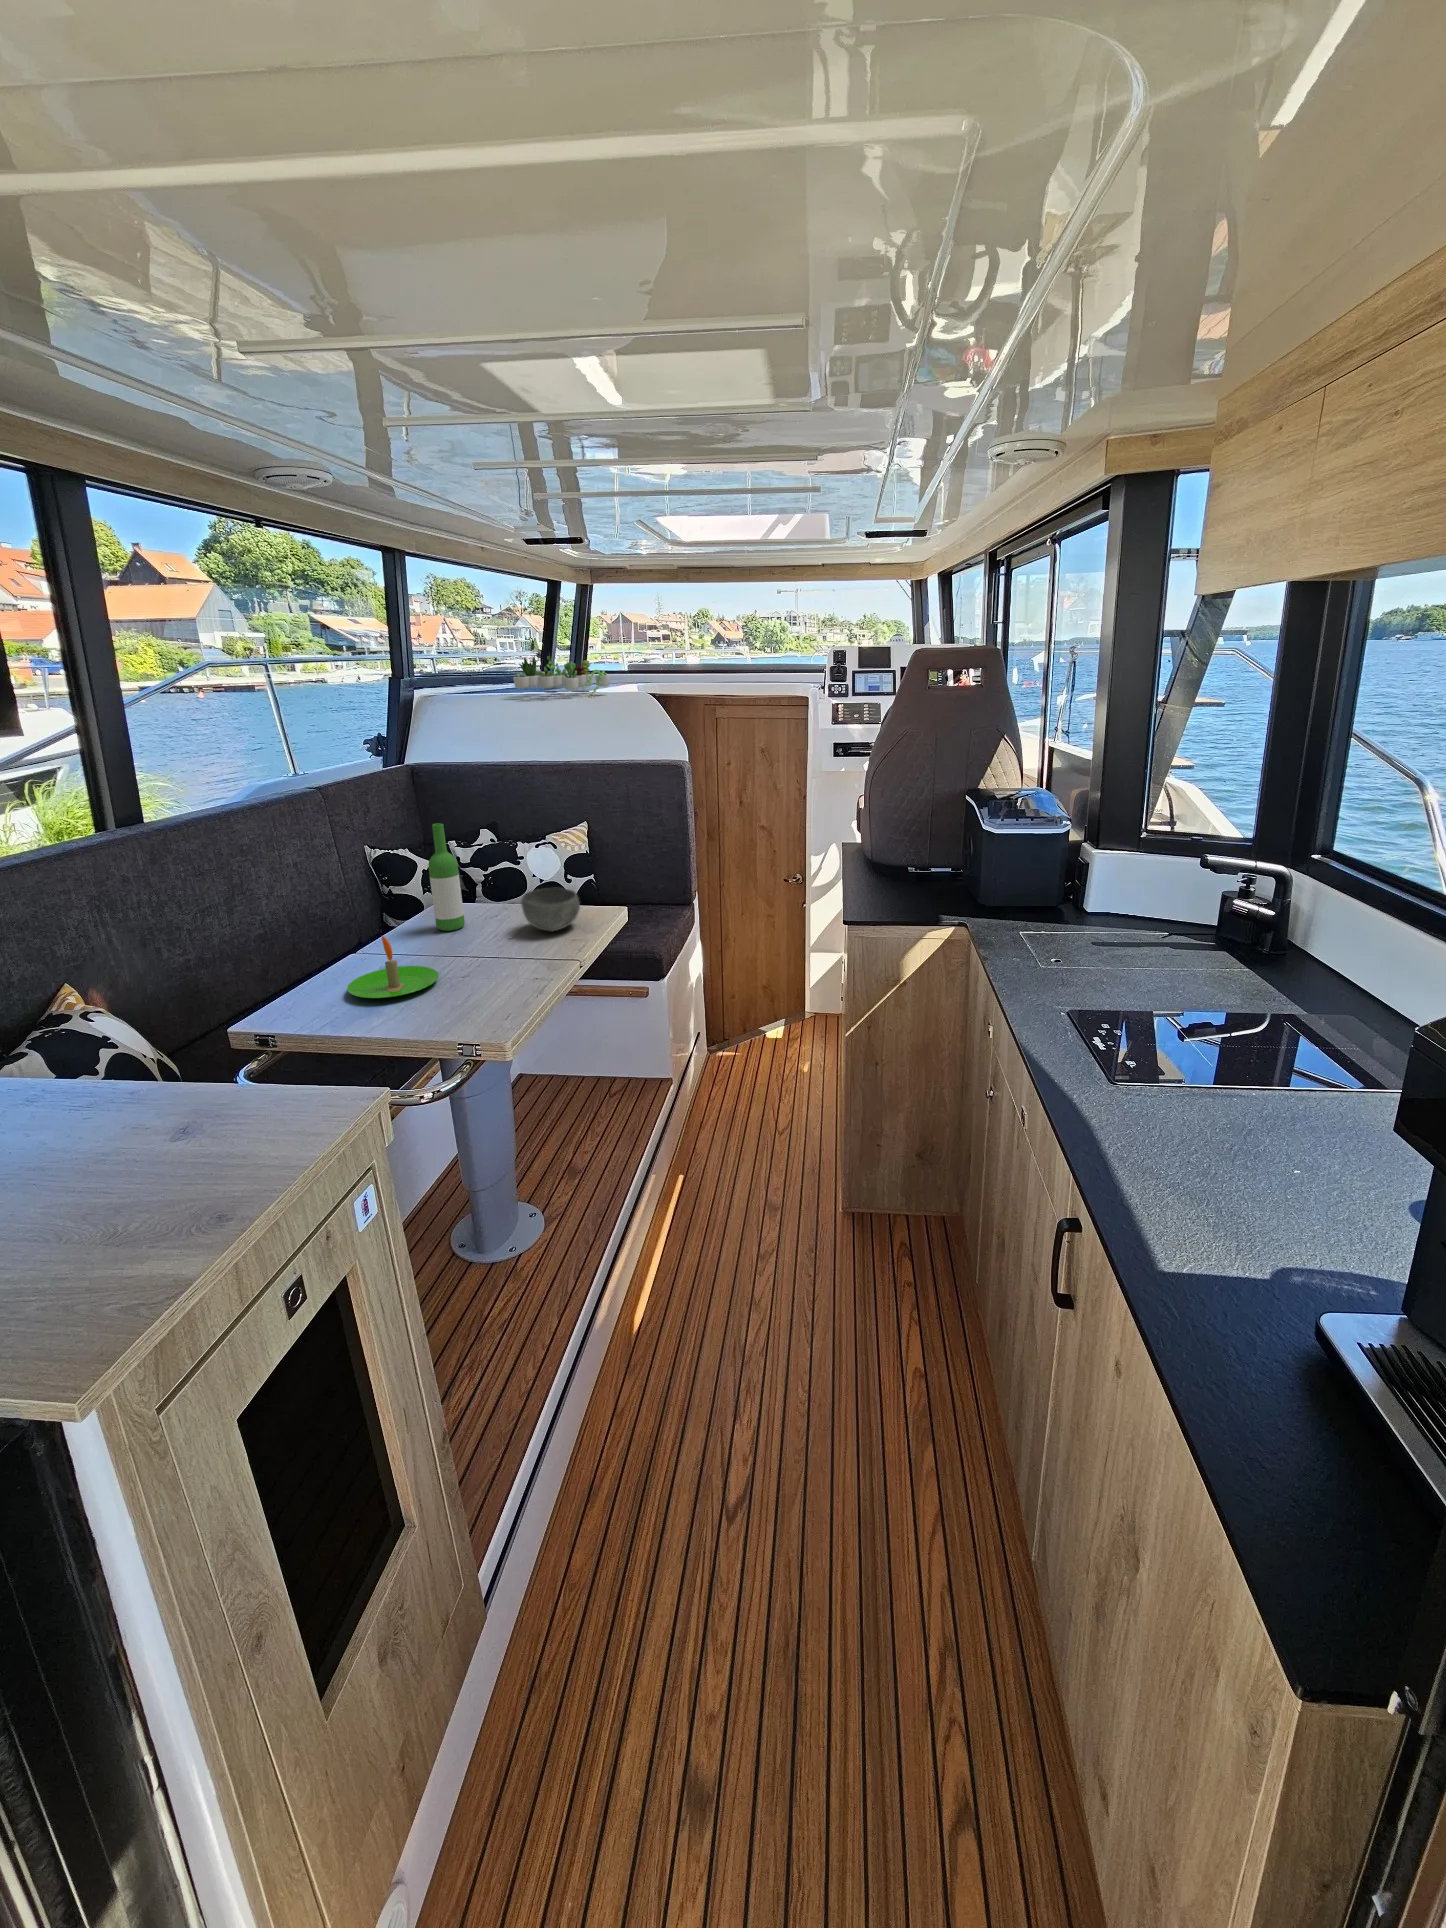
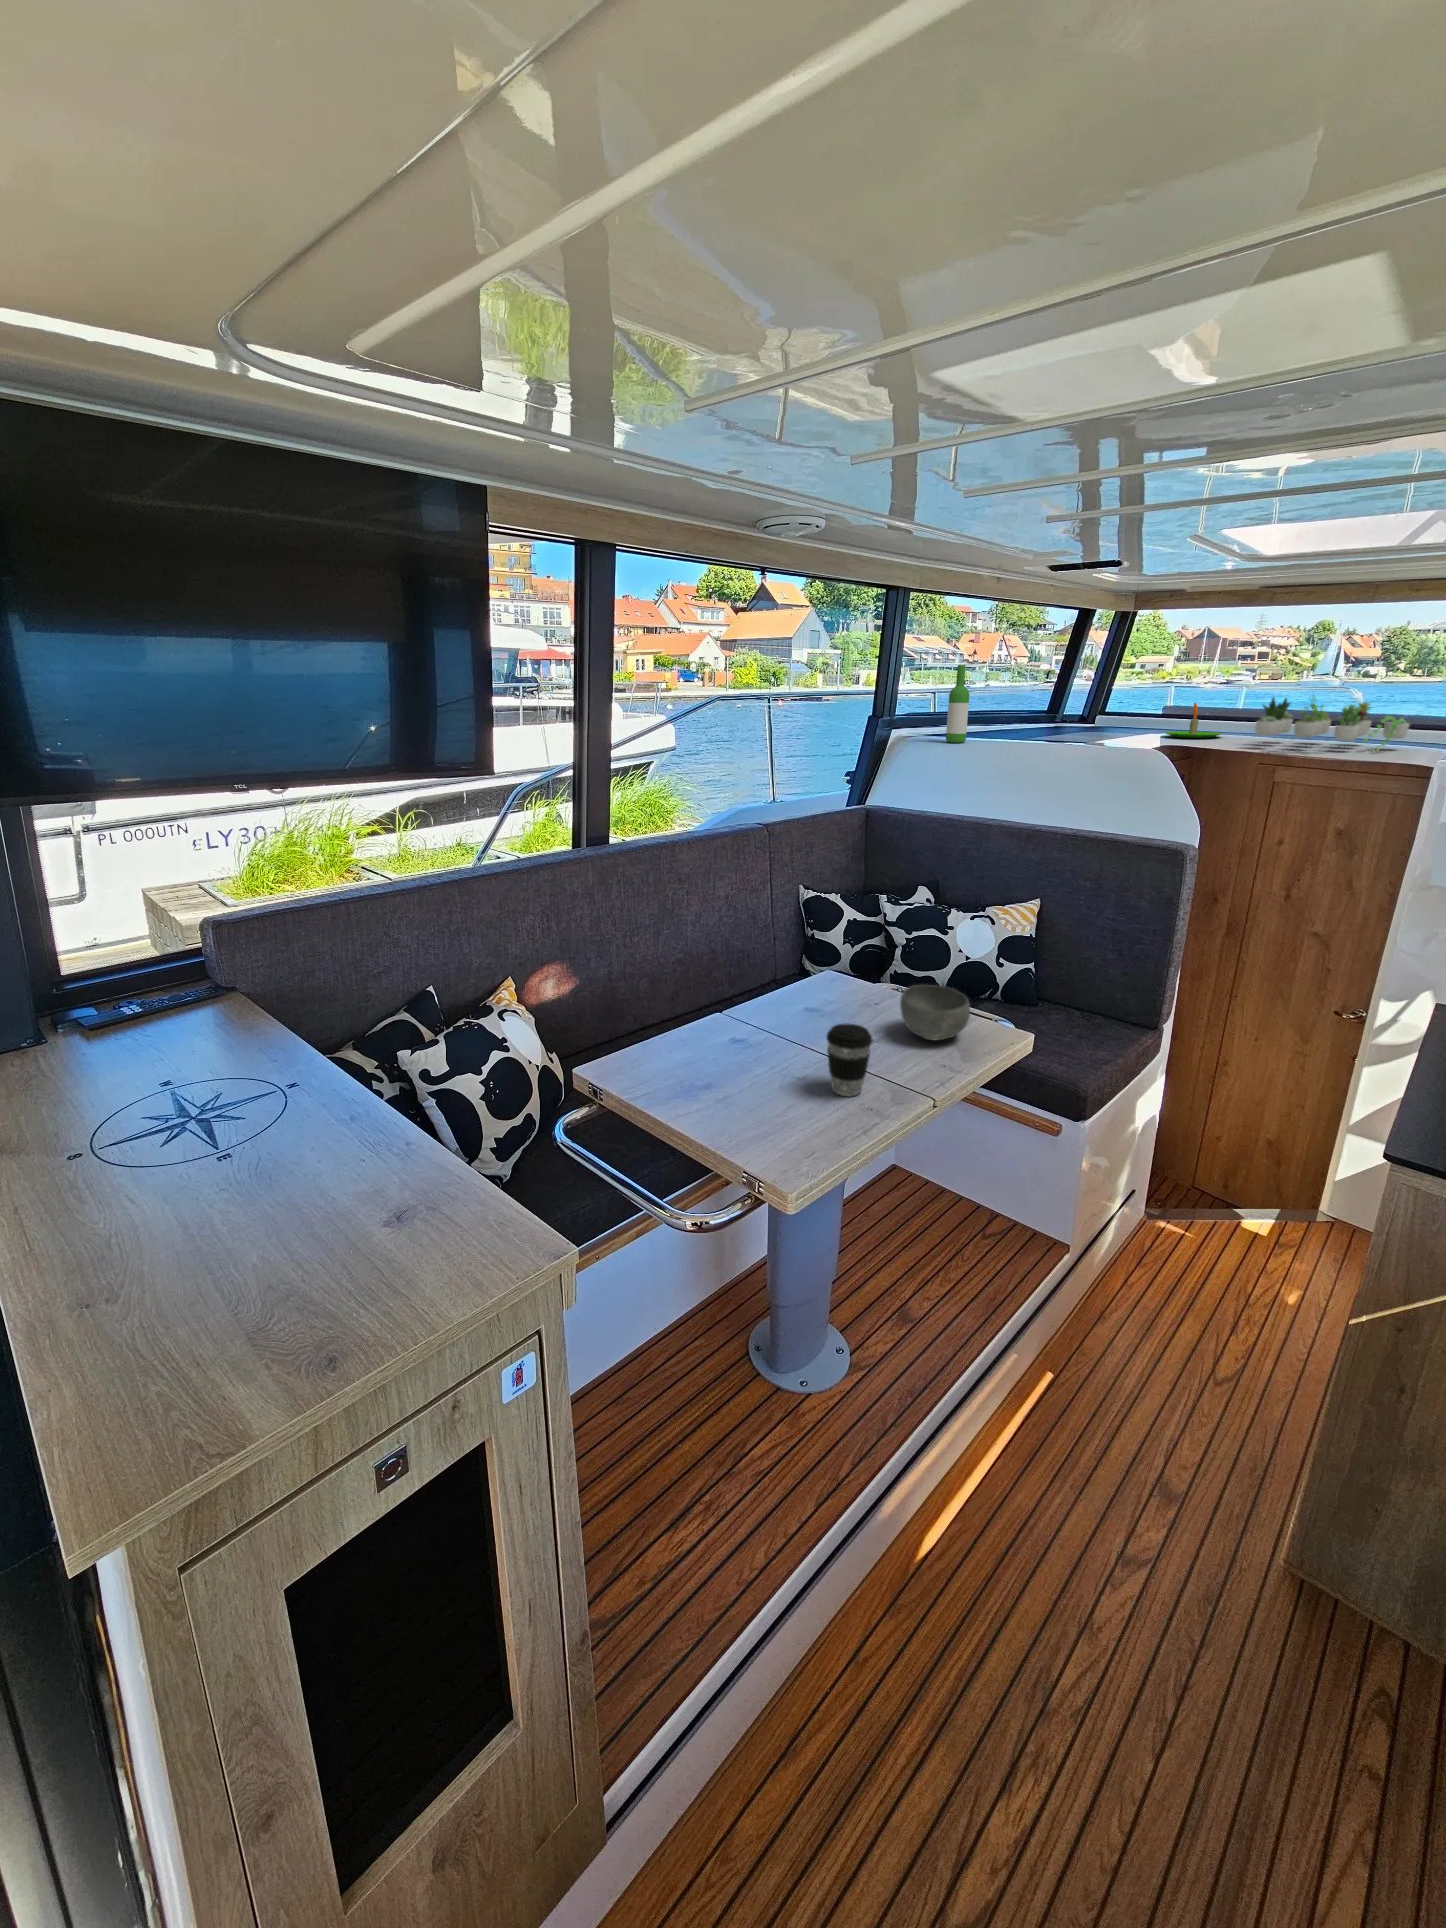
succulent plant: present [513,657,610,697] -> present [1255,695,1409,752]
wine bottle: present [428,823,465,931] -> present [946,665,969,743]
coffee cup: none [481,921,522,982] -> present [826,1023,872,1096]
candle: present [347,936,439,998] -> present [1164,703,1223,738]

